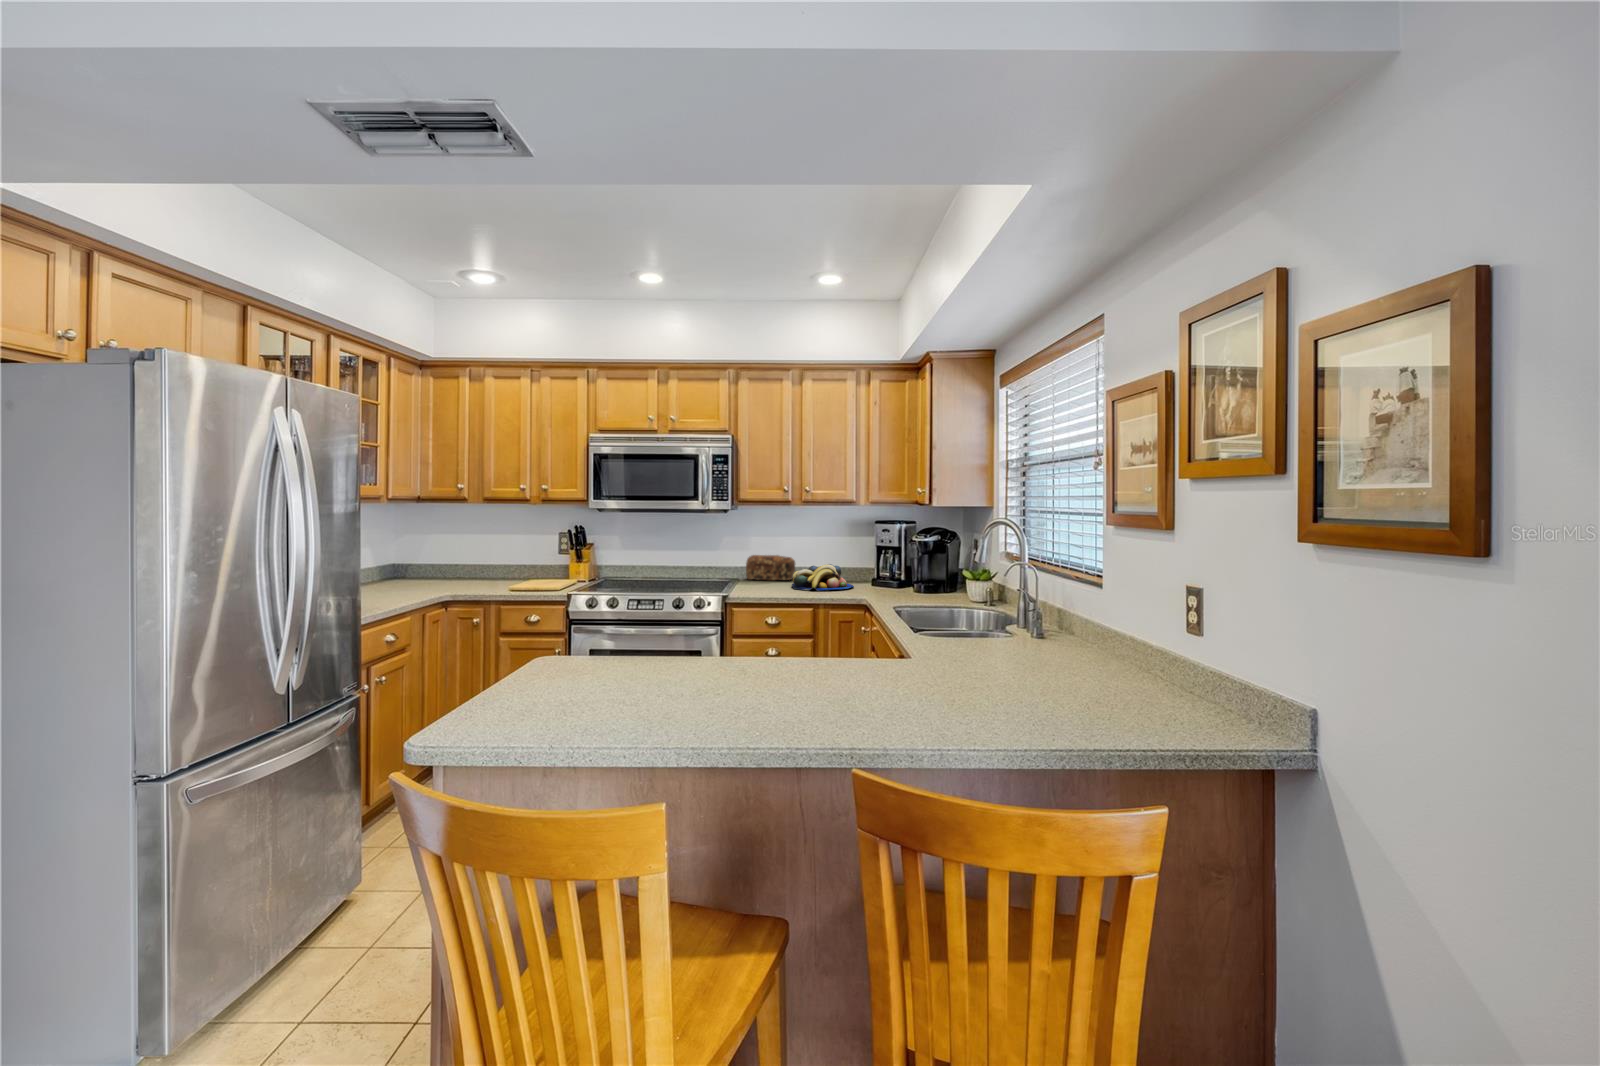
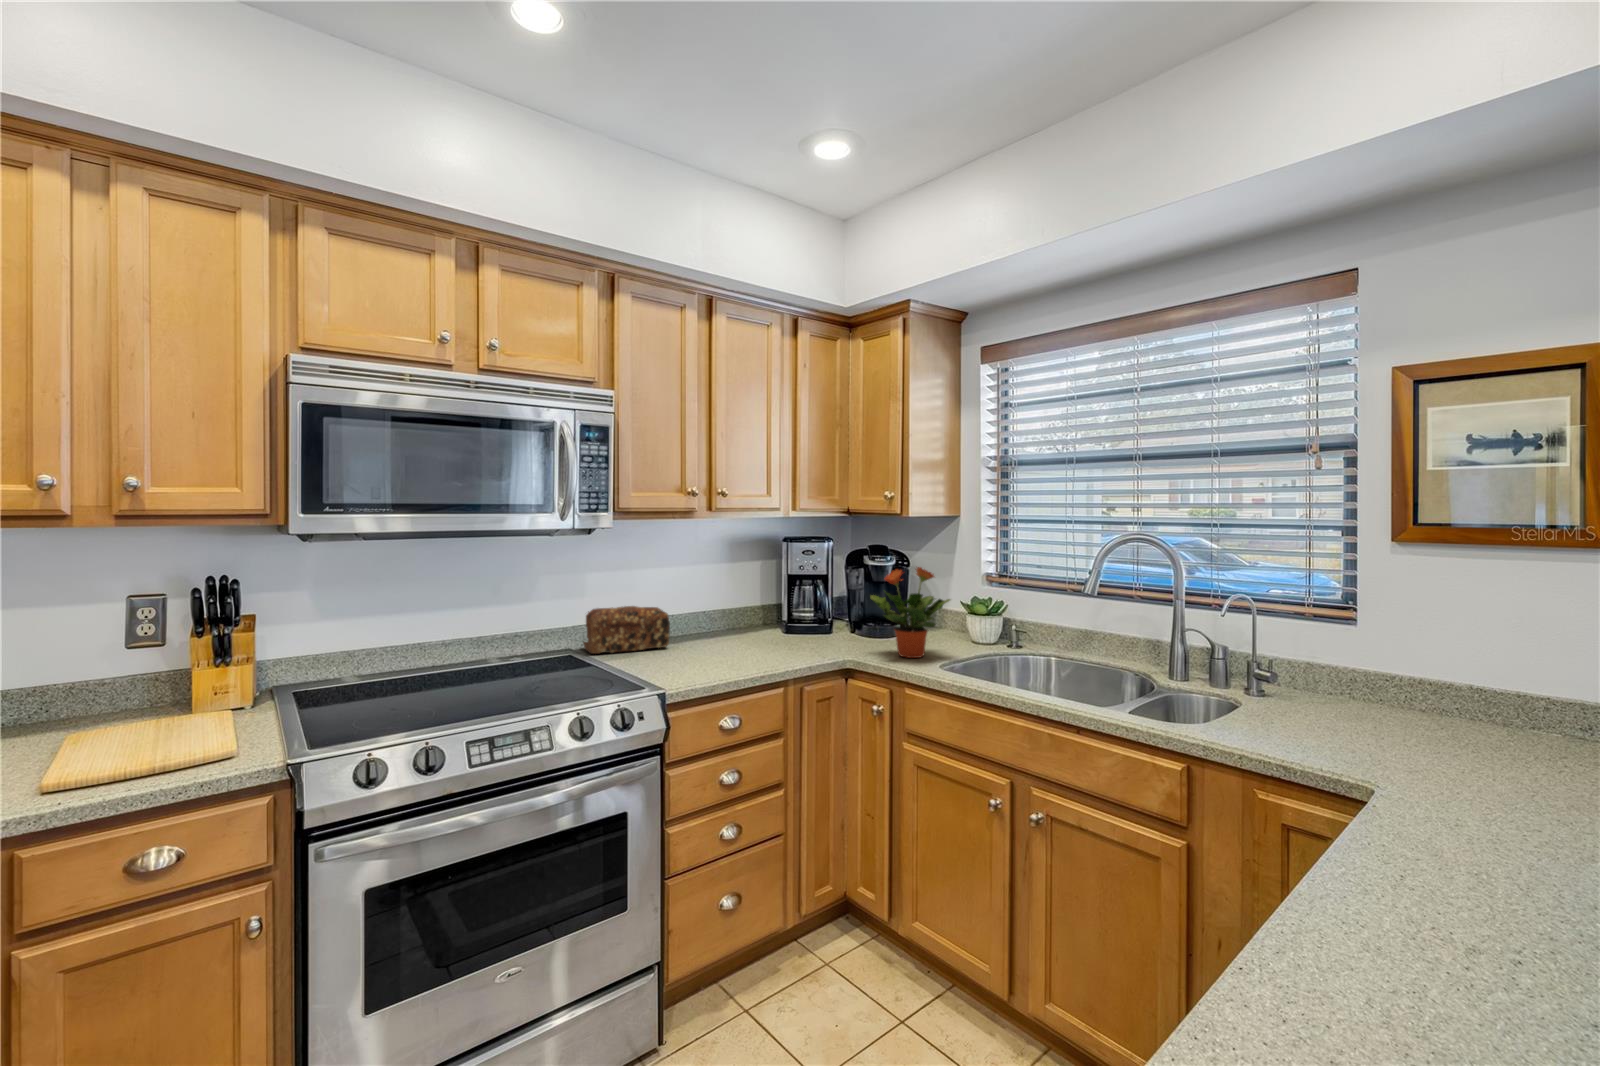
potted plant: none [875,537,927,597] -> present [870,567,950,658]
fruit bowl: present [792,564,854,591] -> none [701,614,806,664]

